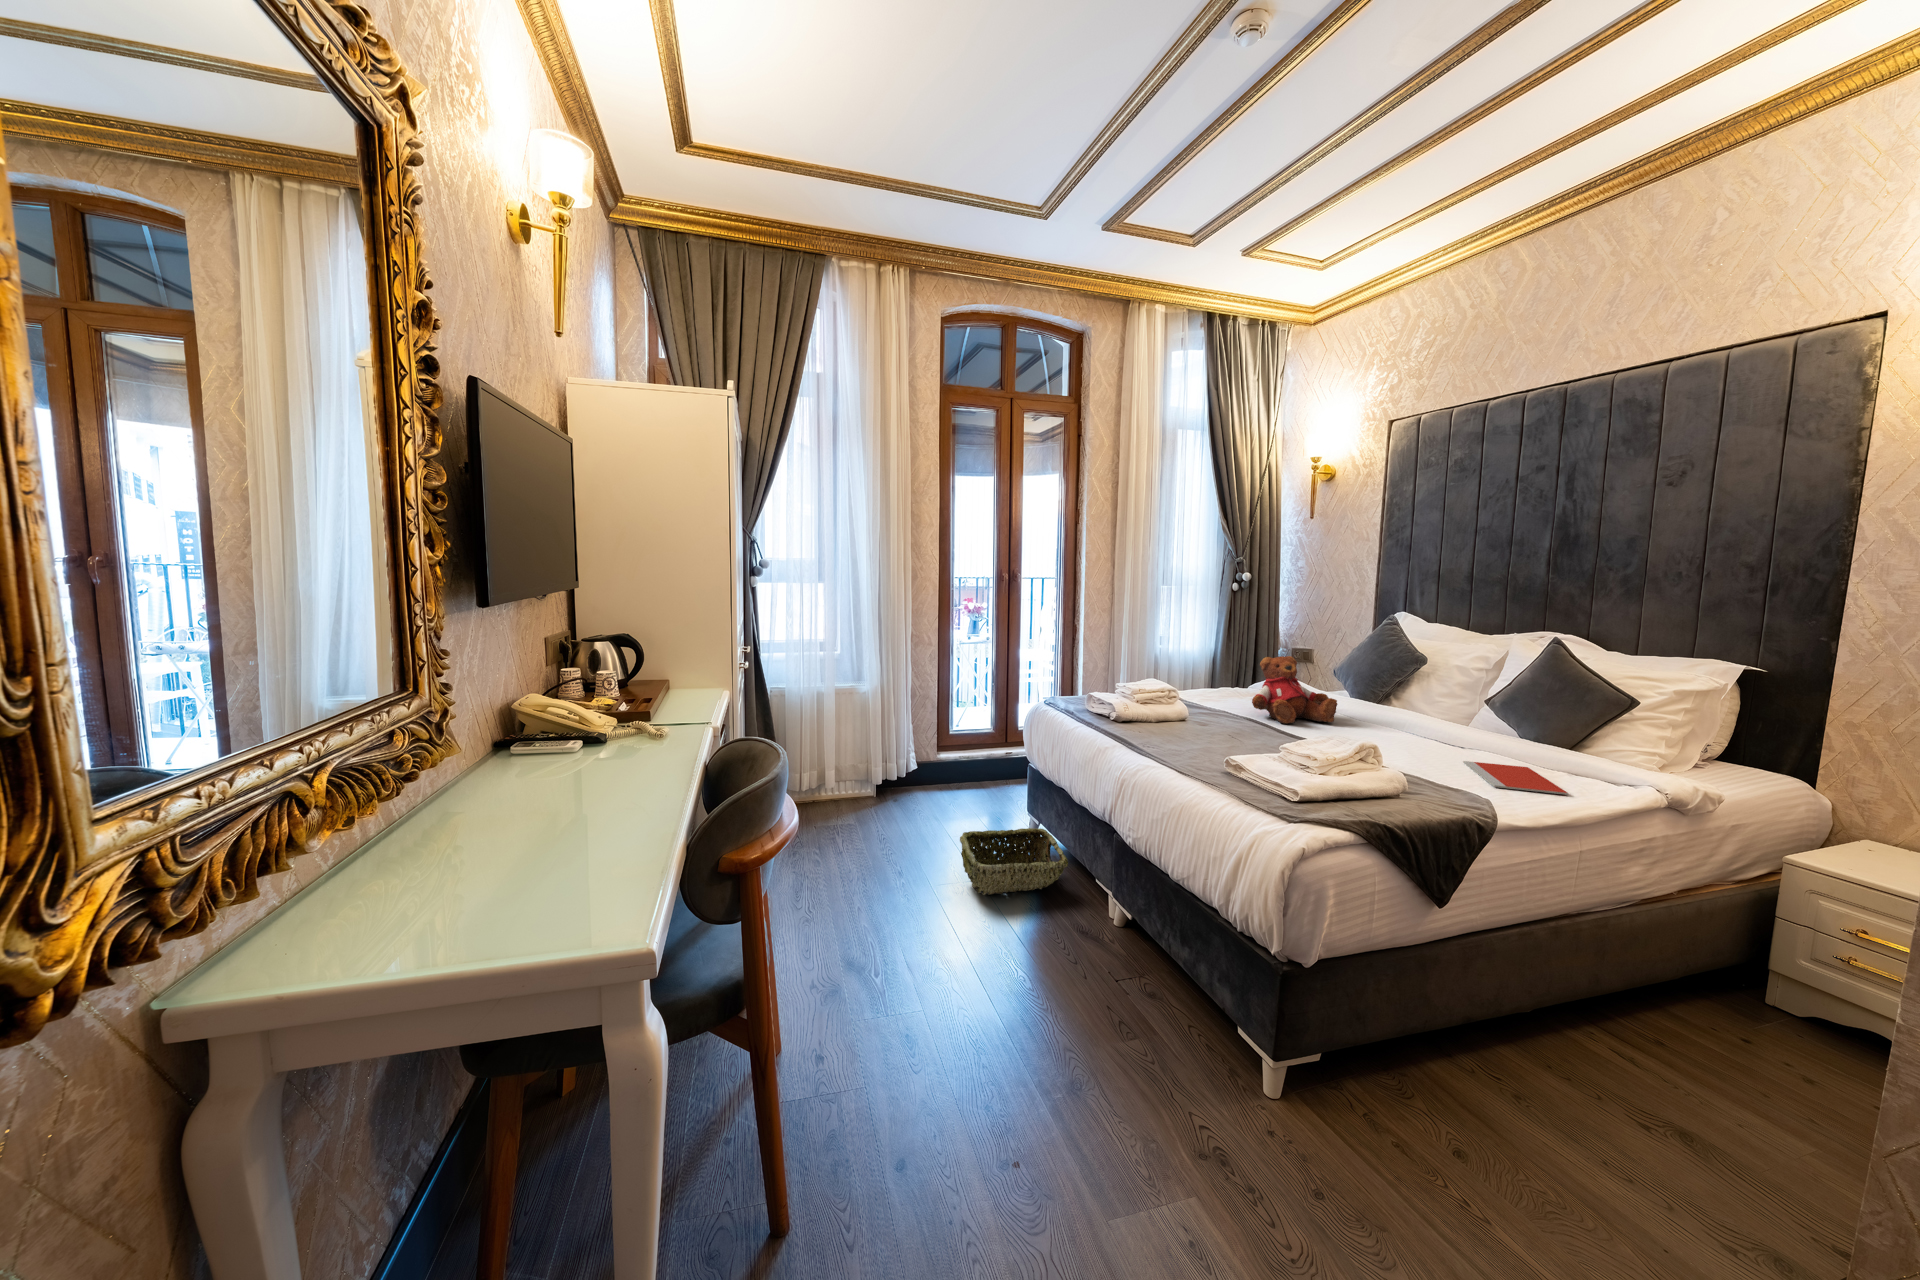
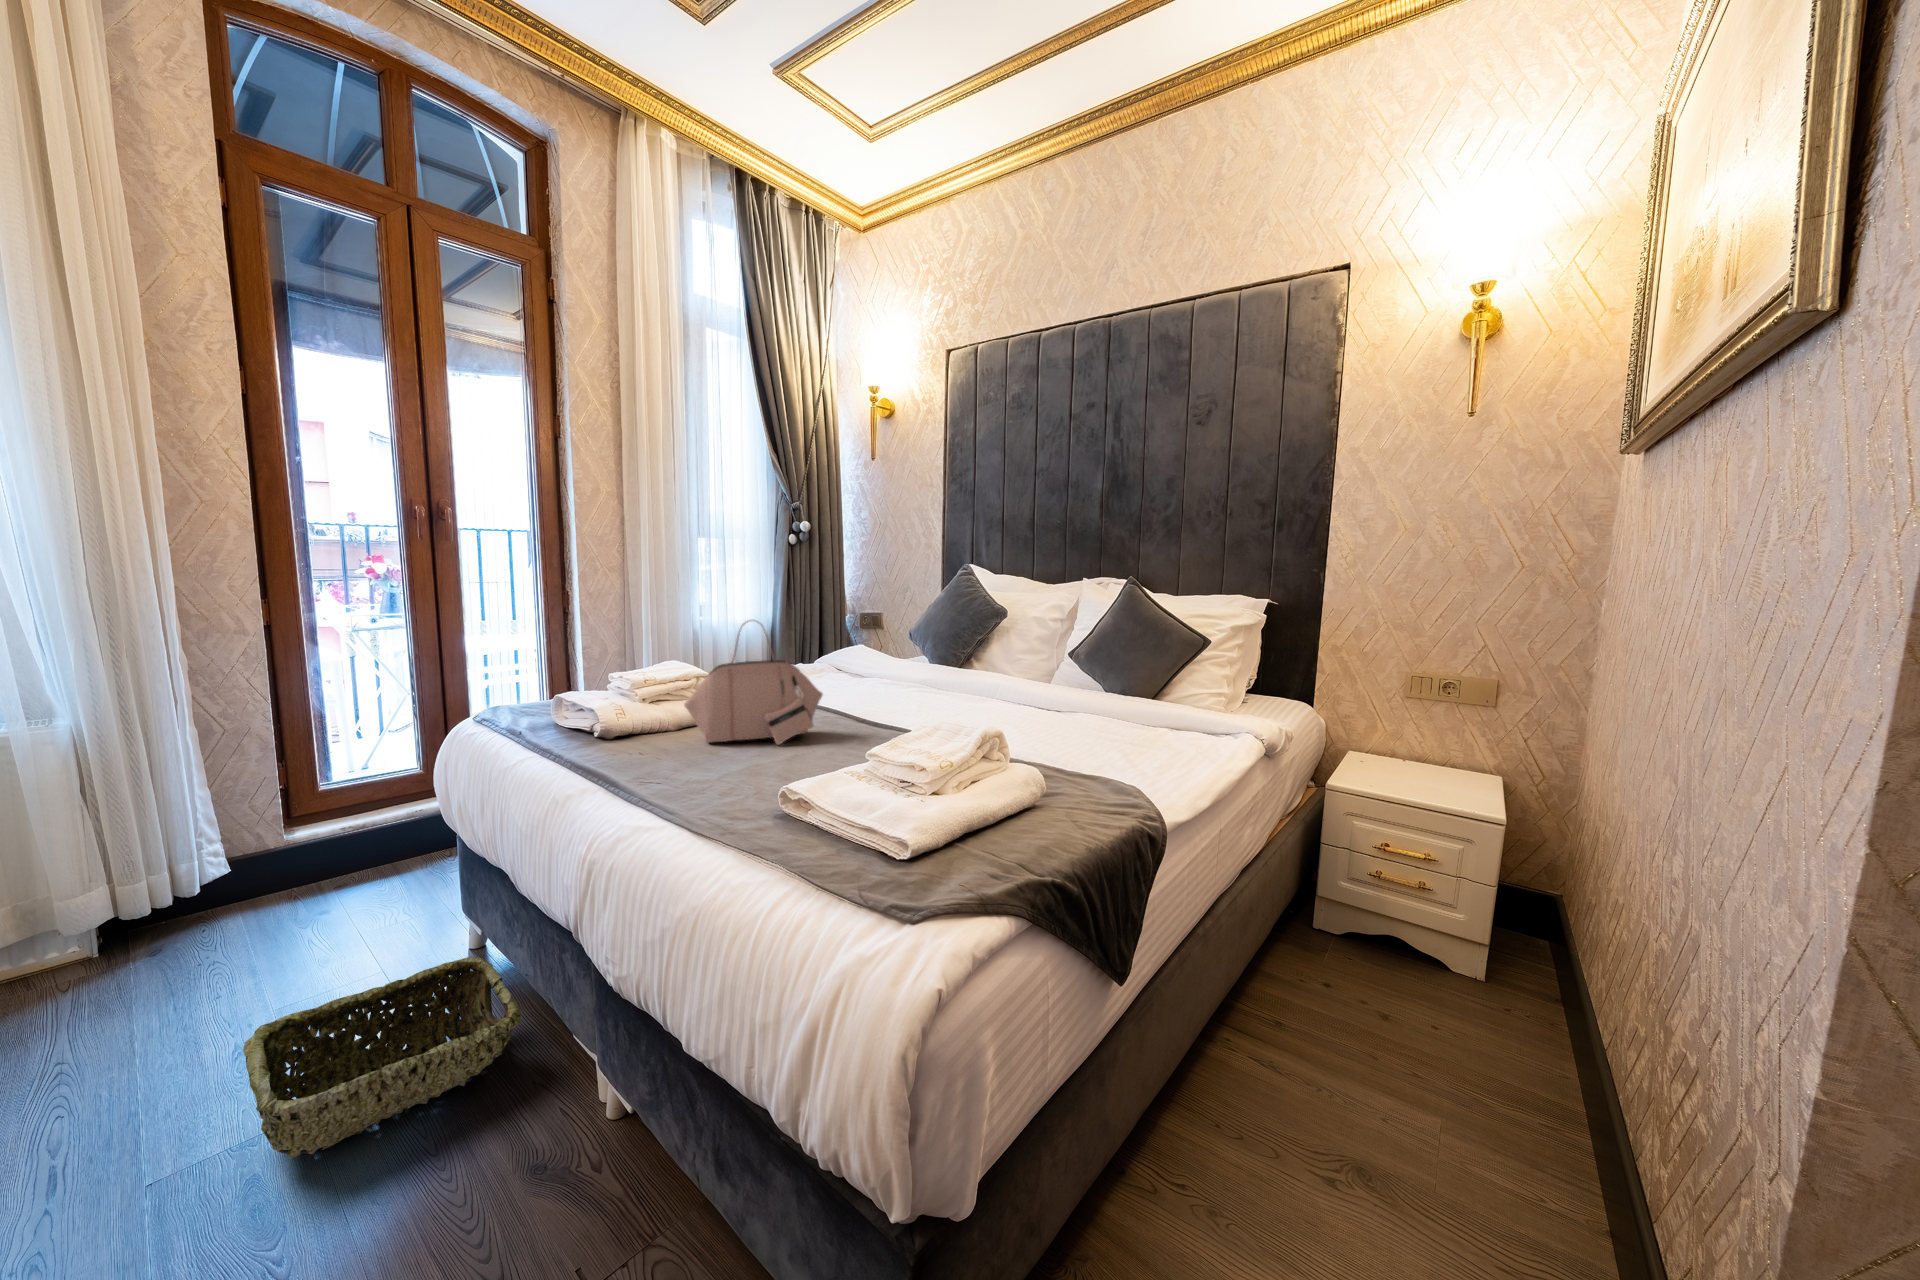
handbag: none [1162,656,1252,738] -> present [684,622,823,745]
teddy bear: present [1252,656,1337,723] -> none [821,617,924,708]
notebook: present [1463,761,1569,795] -> none [1072,728,1188,763]

